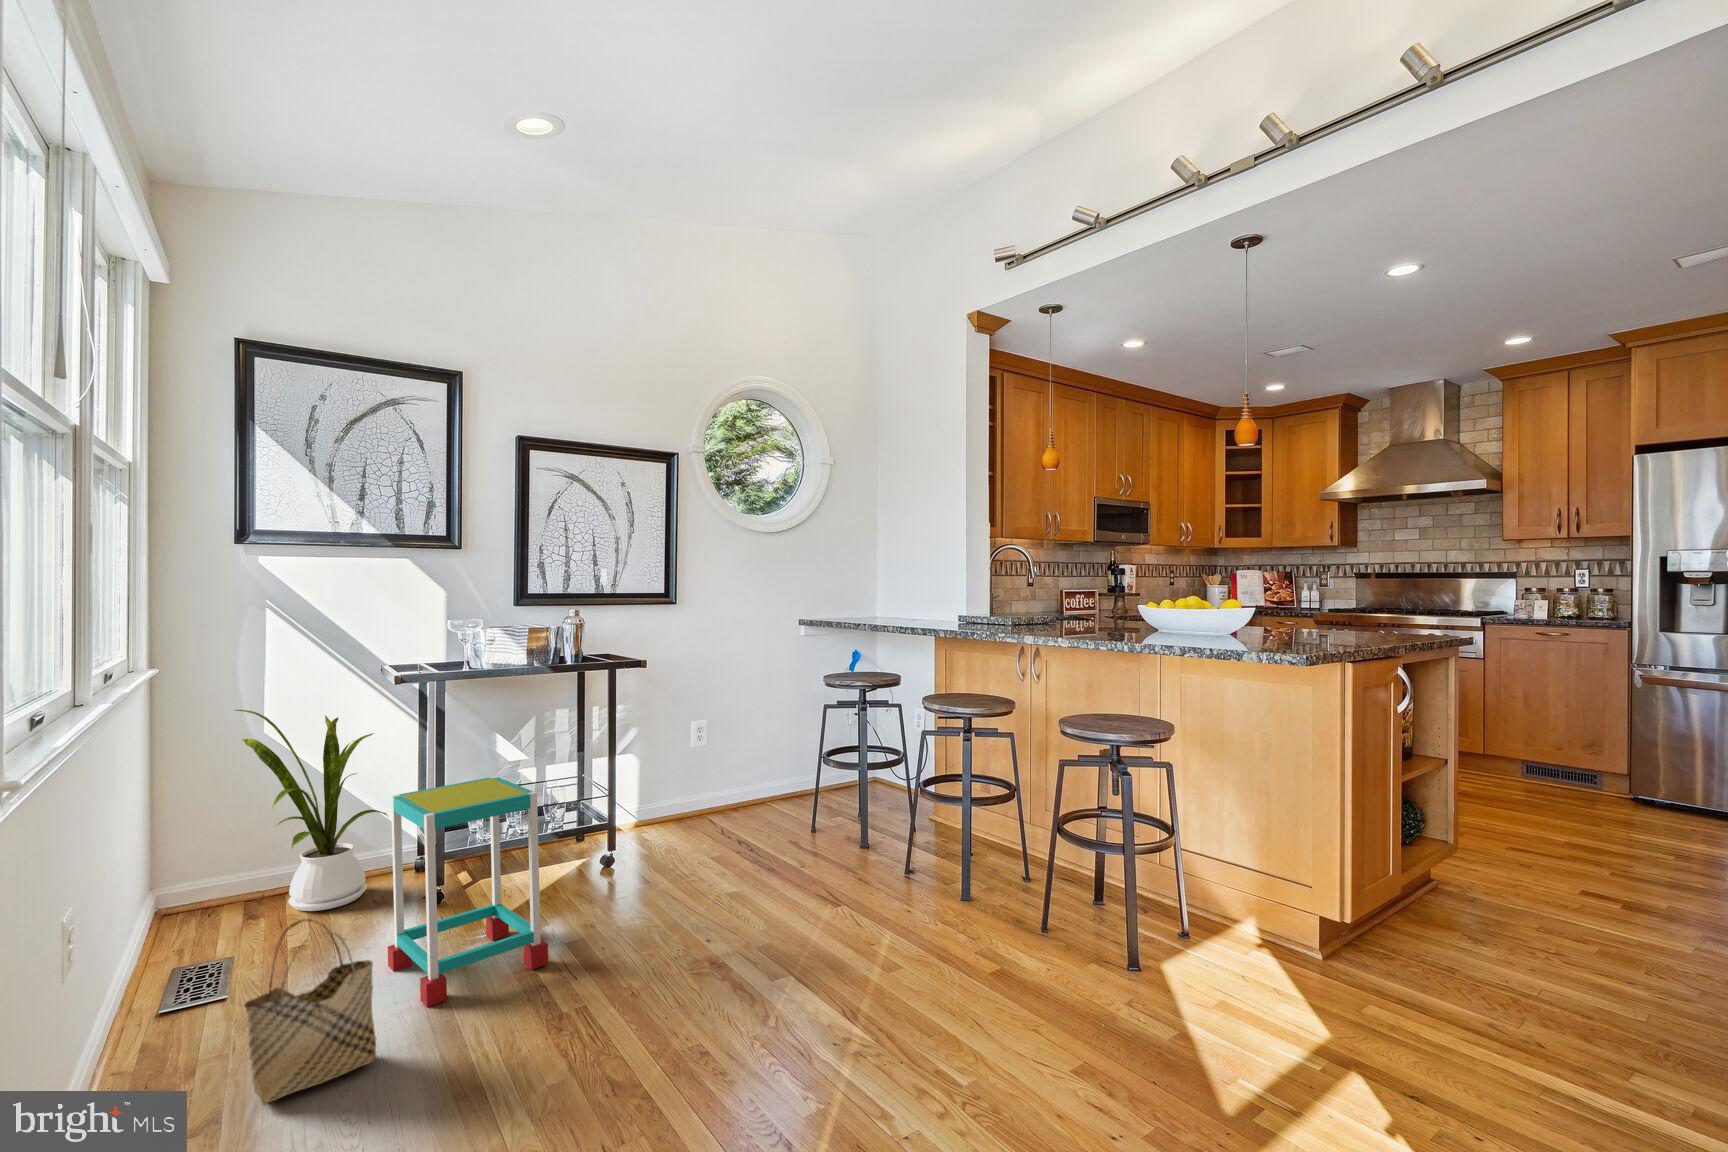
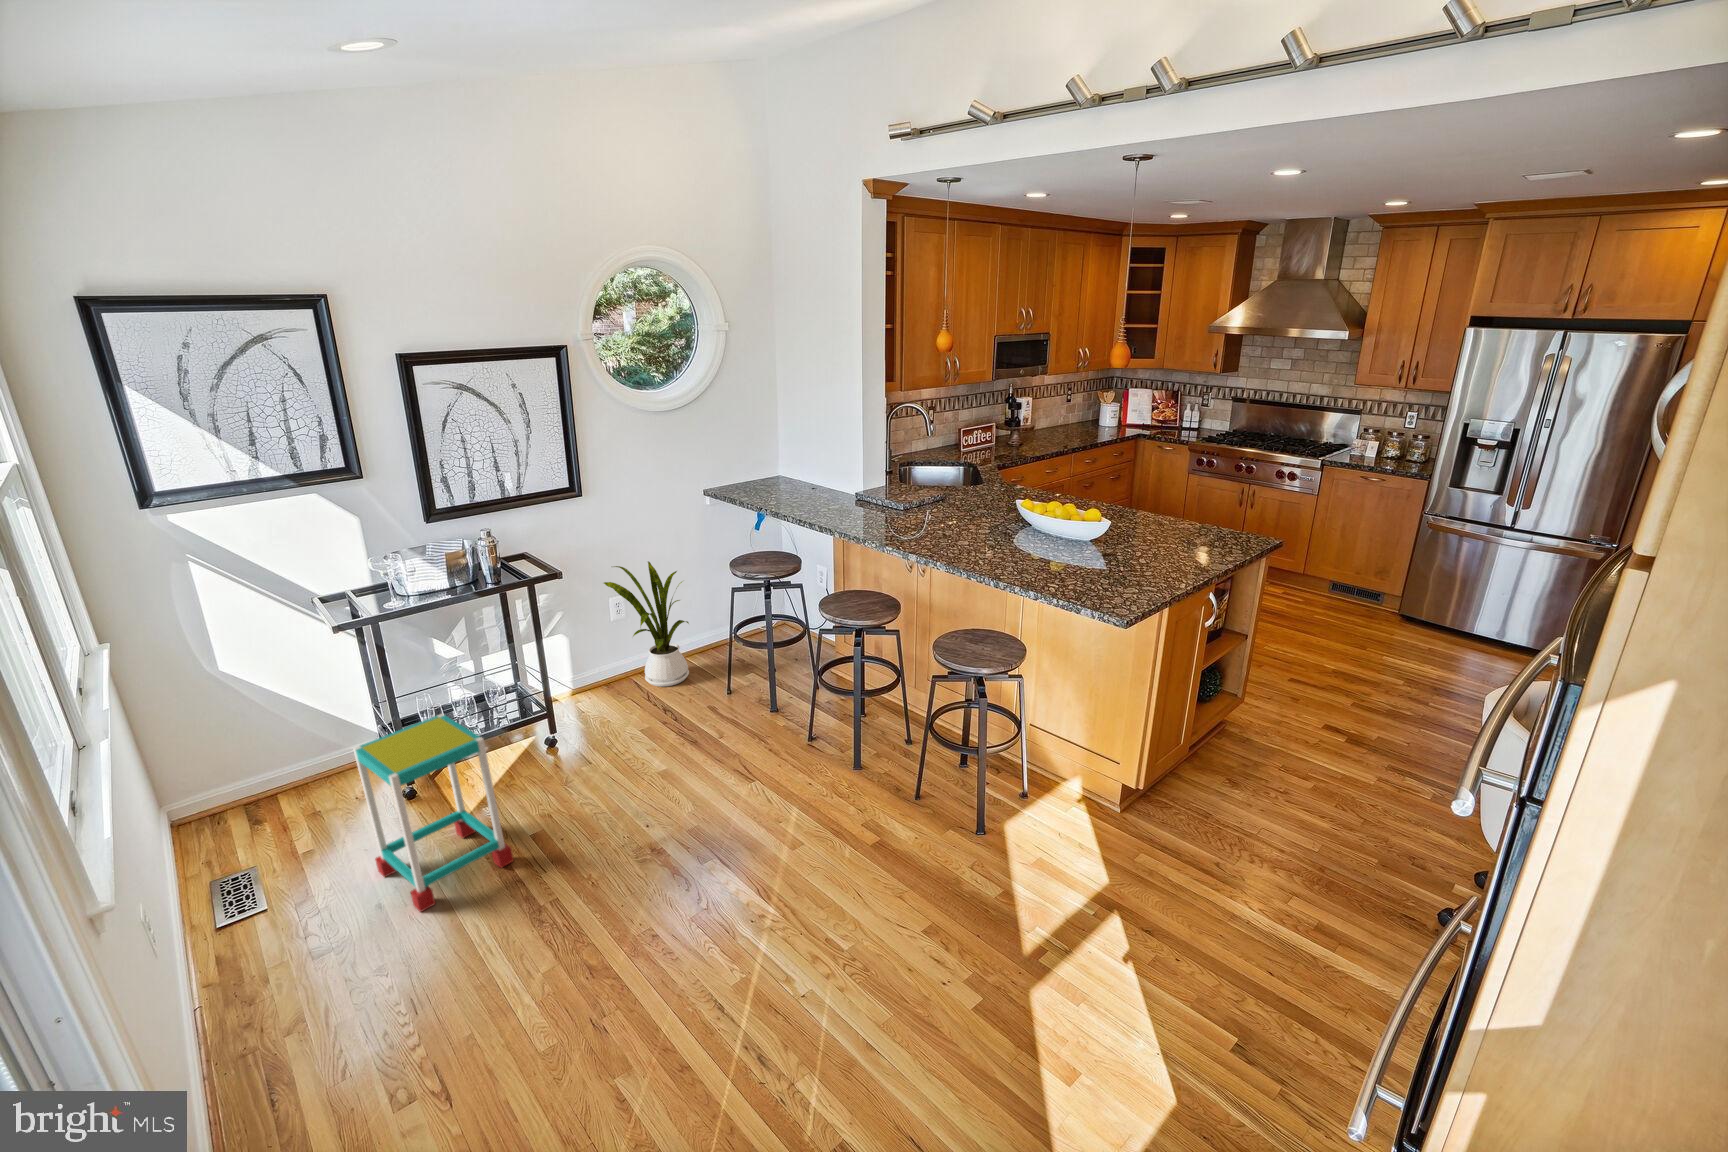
house plant: present [236,710,388,911] -> present [604,561,689,686]
woven basket: present [244,919,376,1105] -> none [277,881,390,1018]

